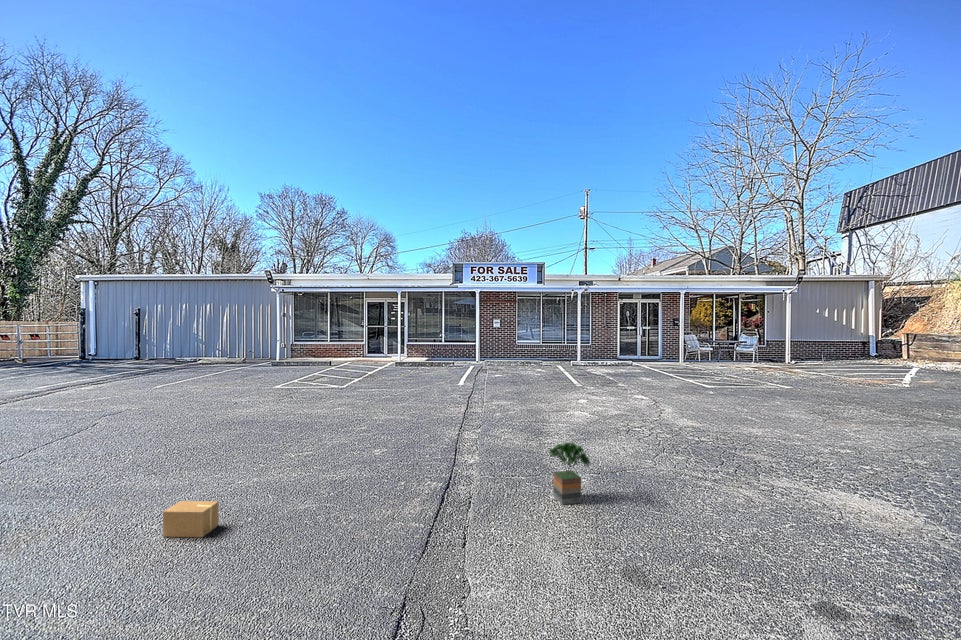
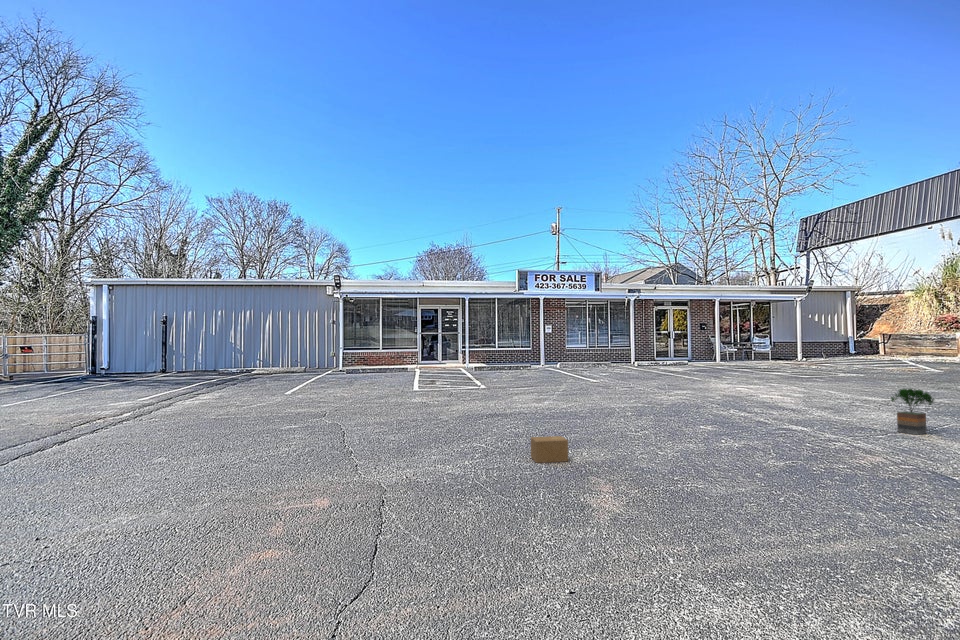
cardboard box: present [163,501,219,537] -> present [531,436,568,463]

